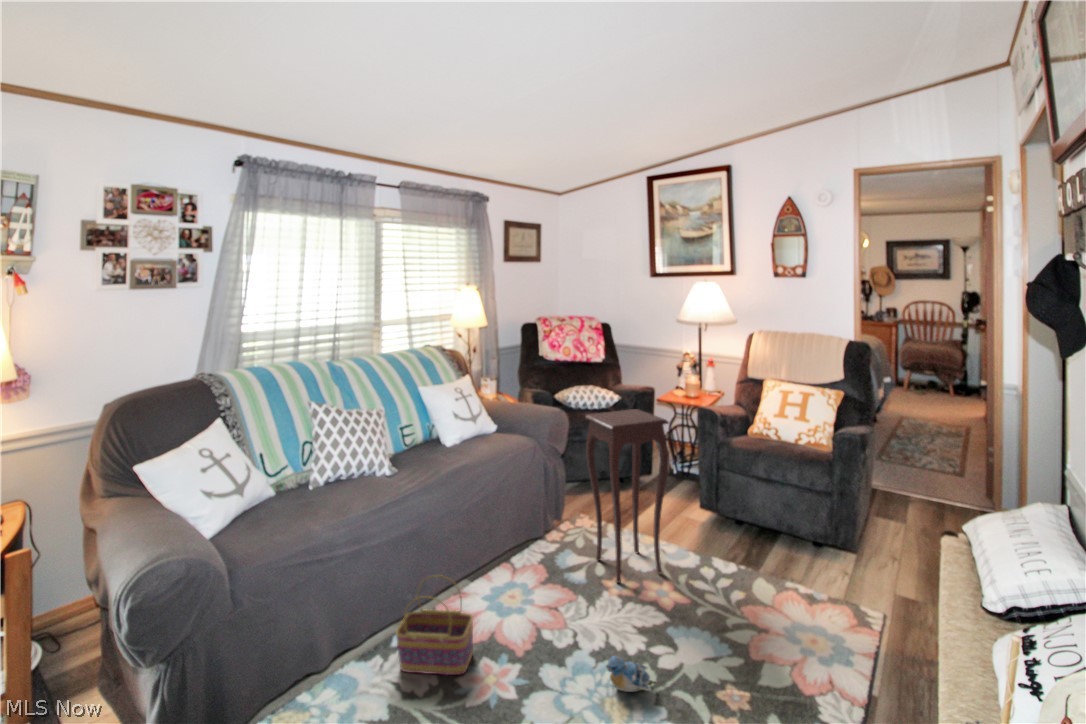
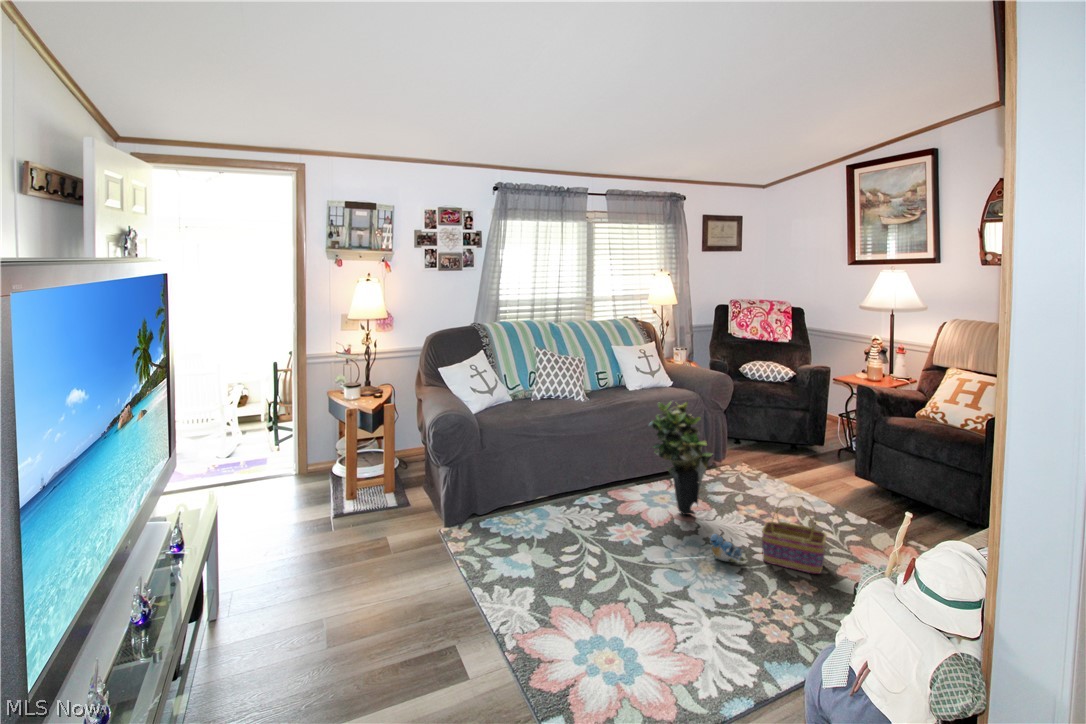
side table: present [585,409,669,583] -> none [735,372,804,509]
potted plant: none [494,462,578,619] -> present [649,402,713,515]
basket: present [396,575,473,675] -> present [762,495,827,574]

